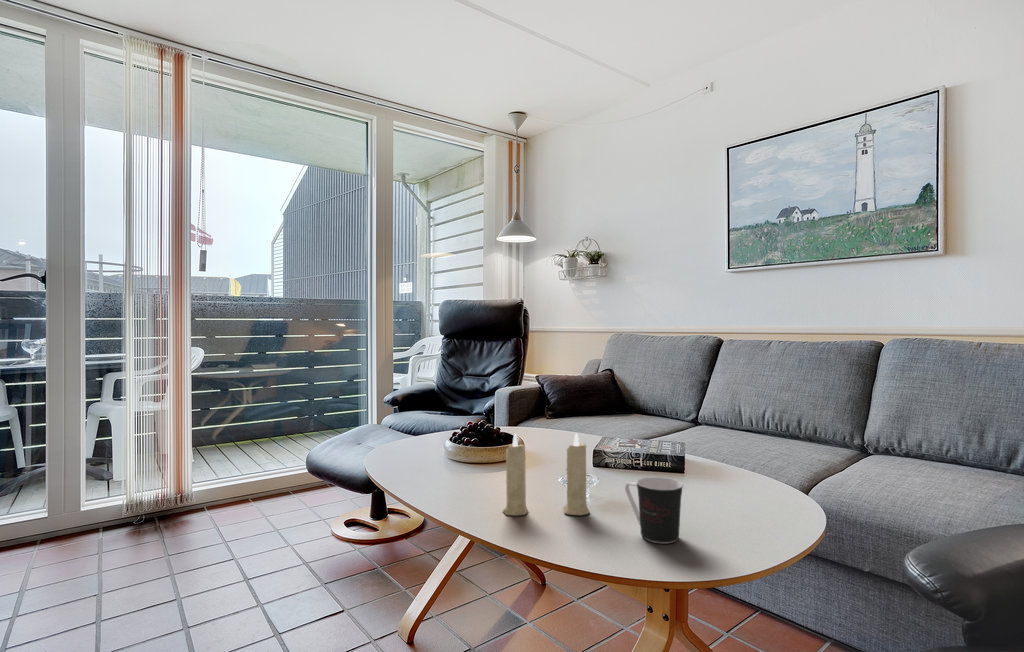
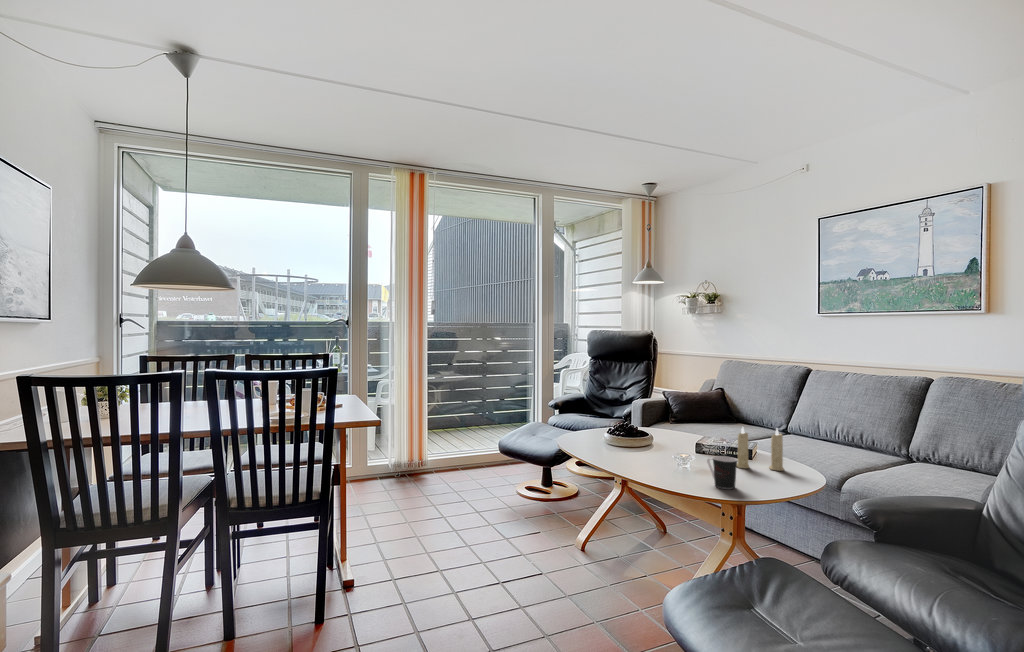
candle: present [503,433,589,516] -> present [737,427,784,471]

